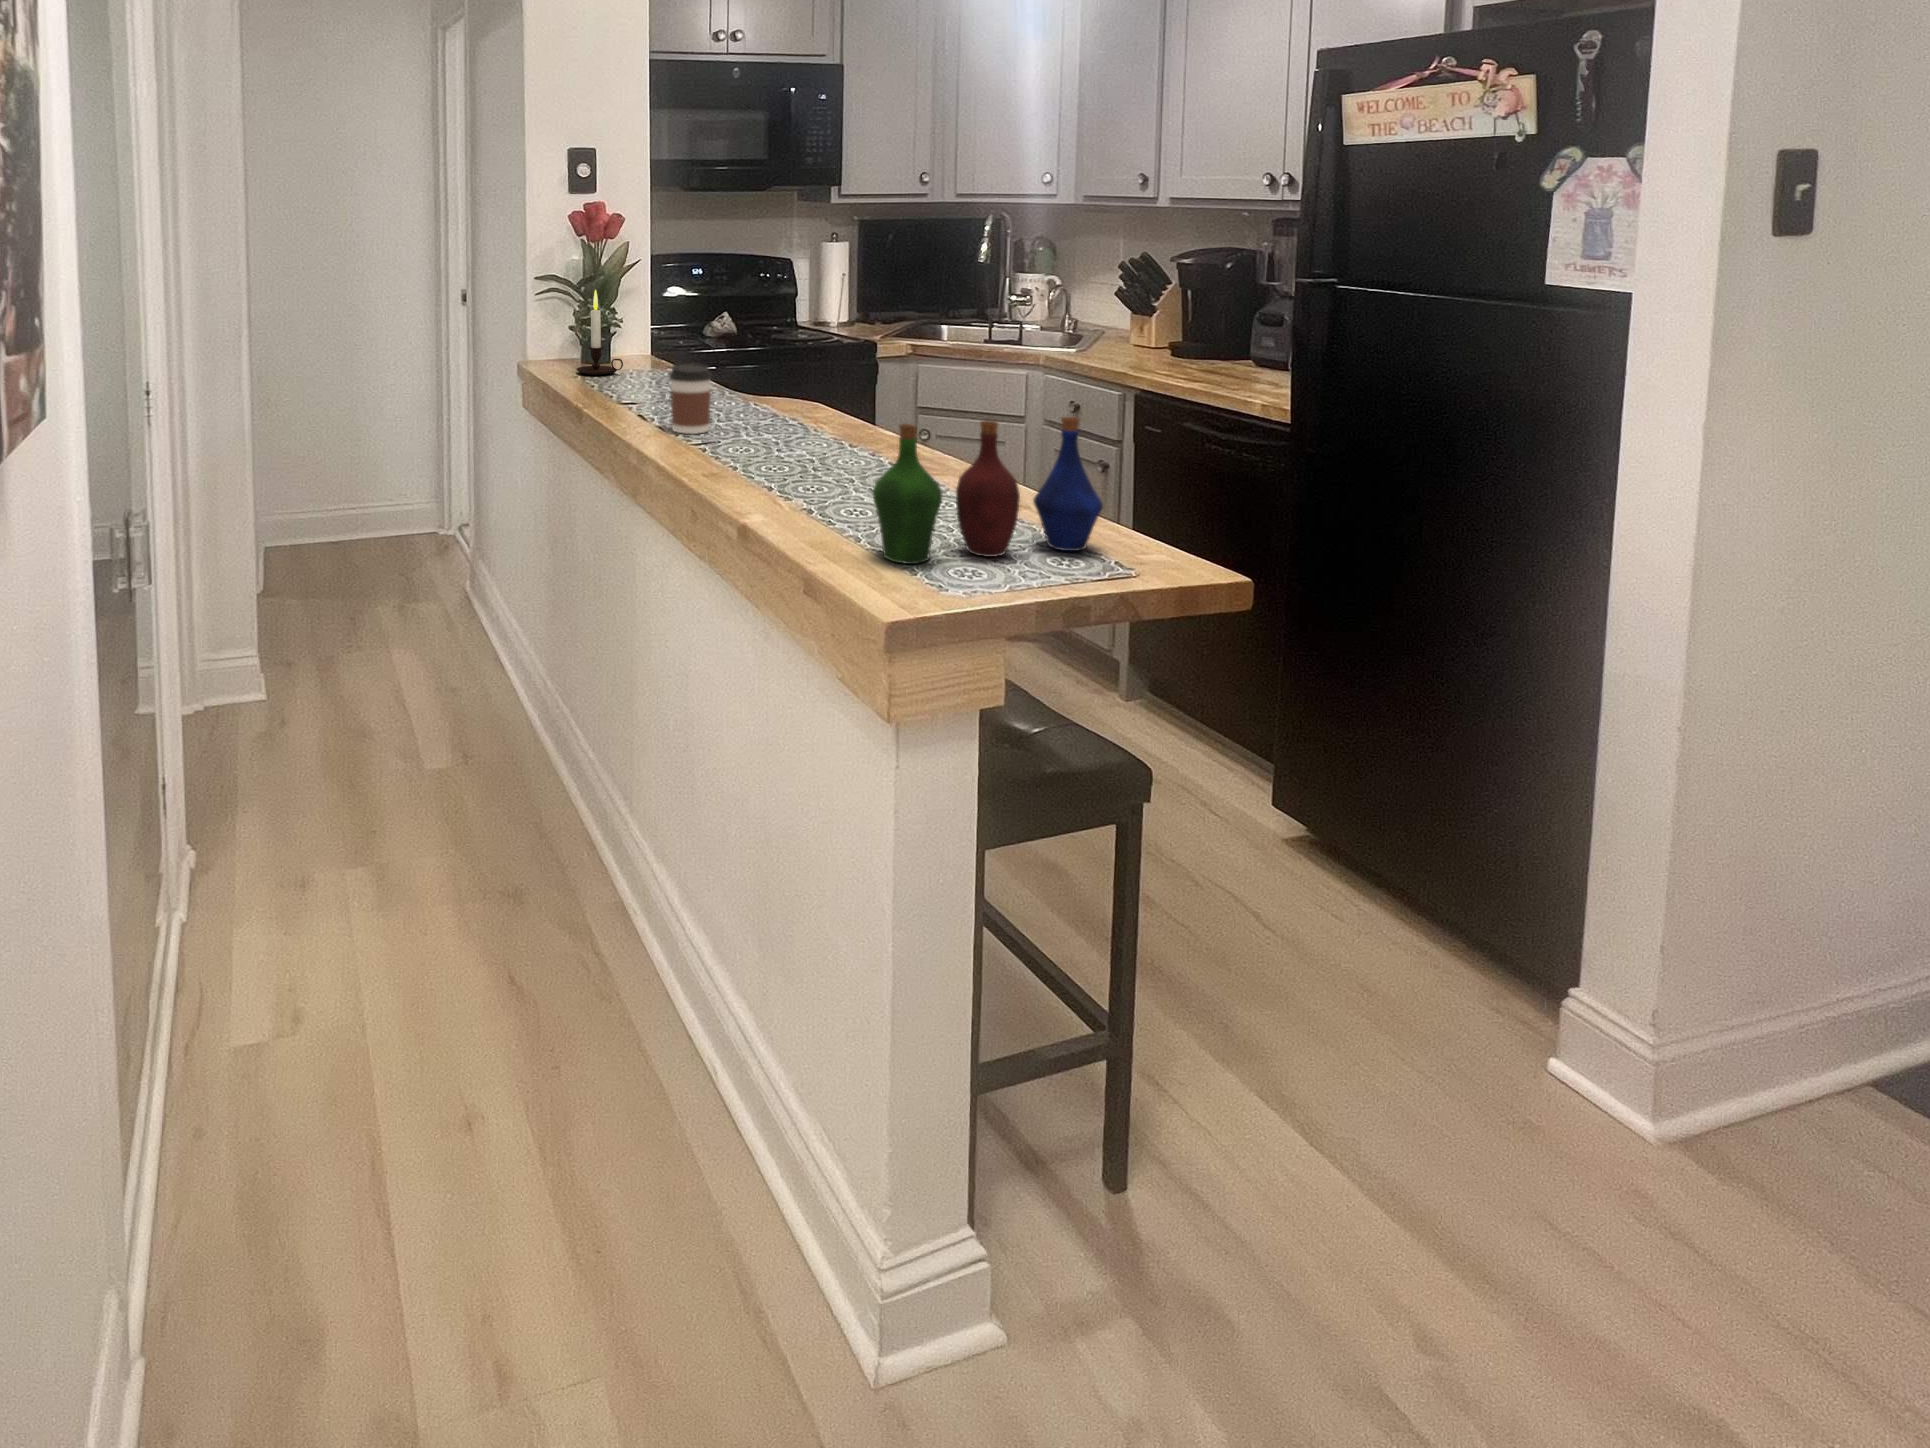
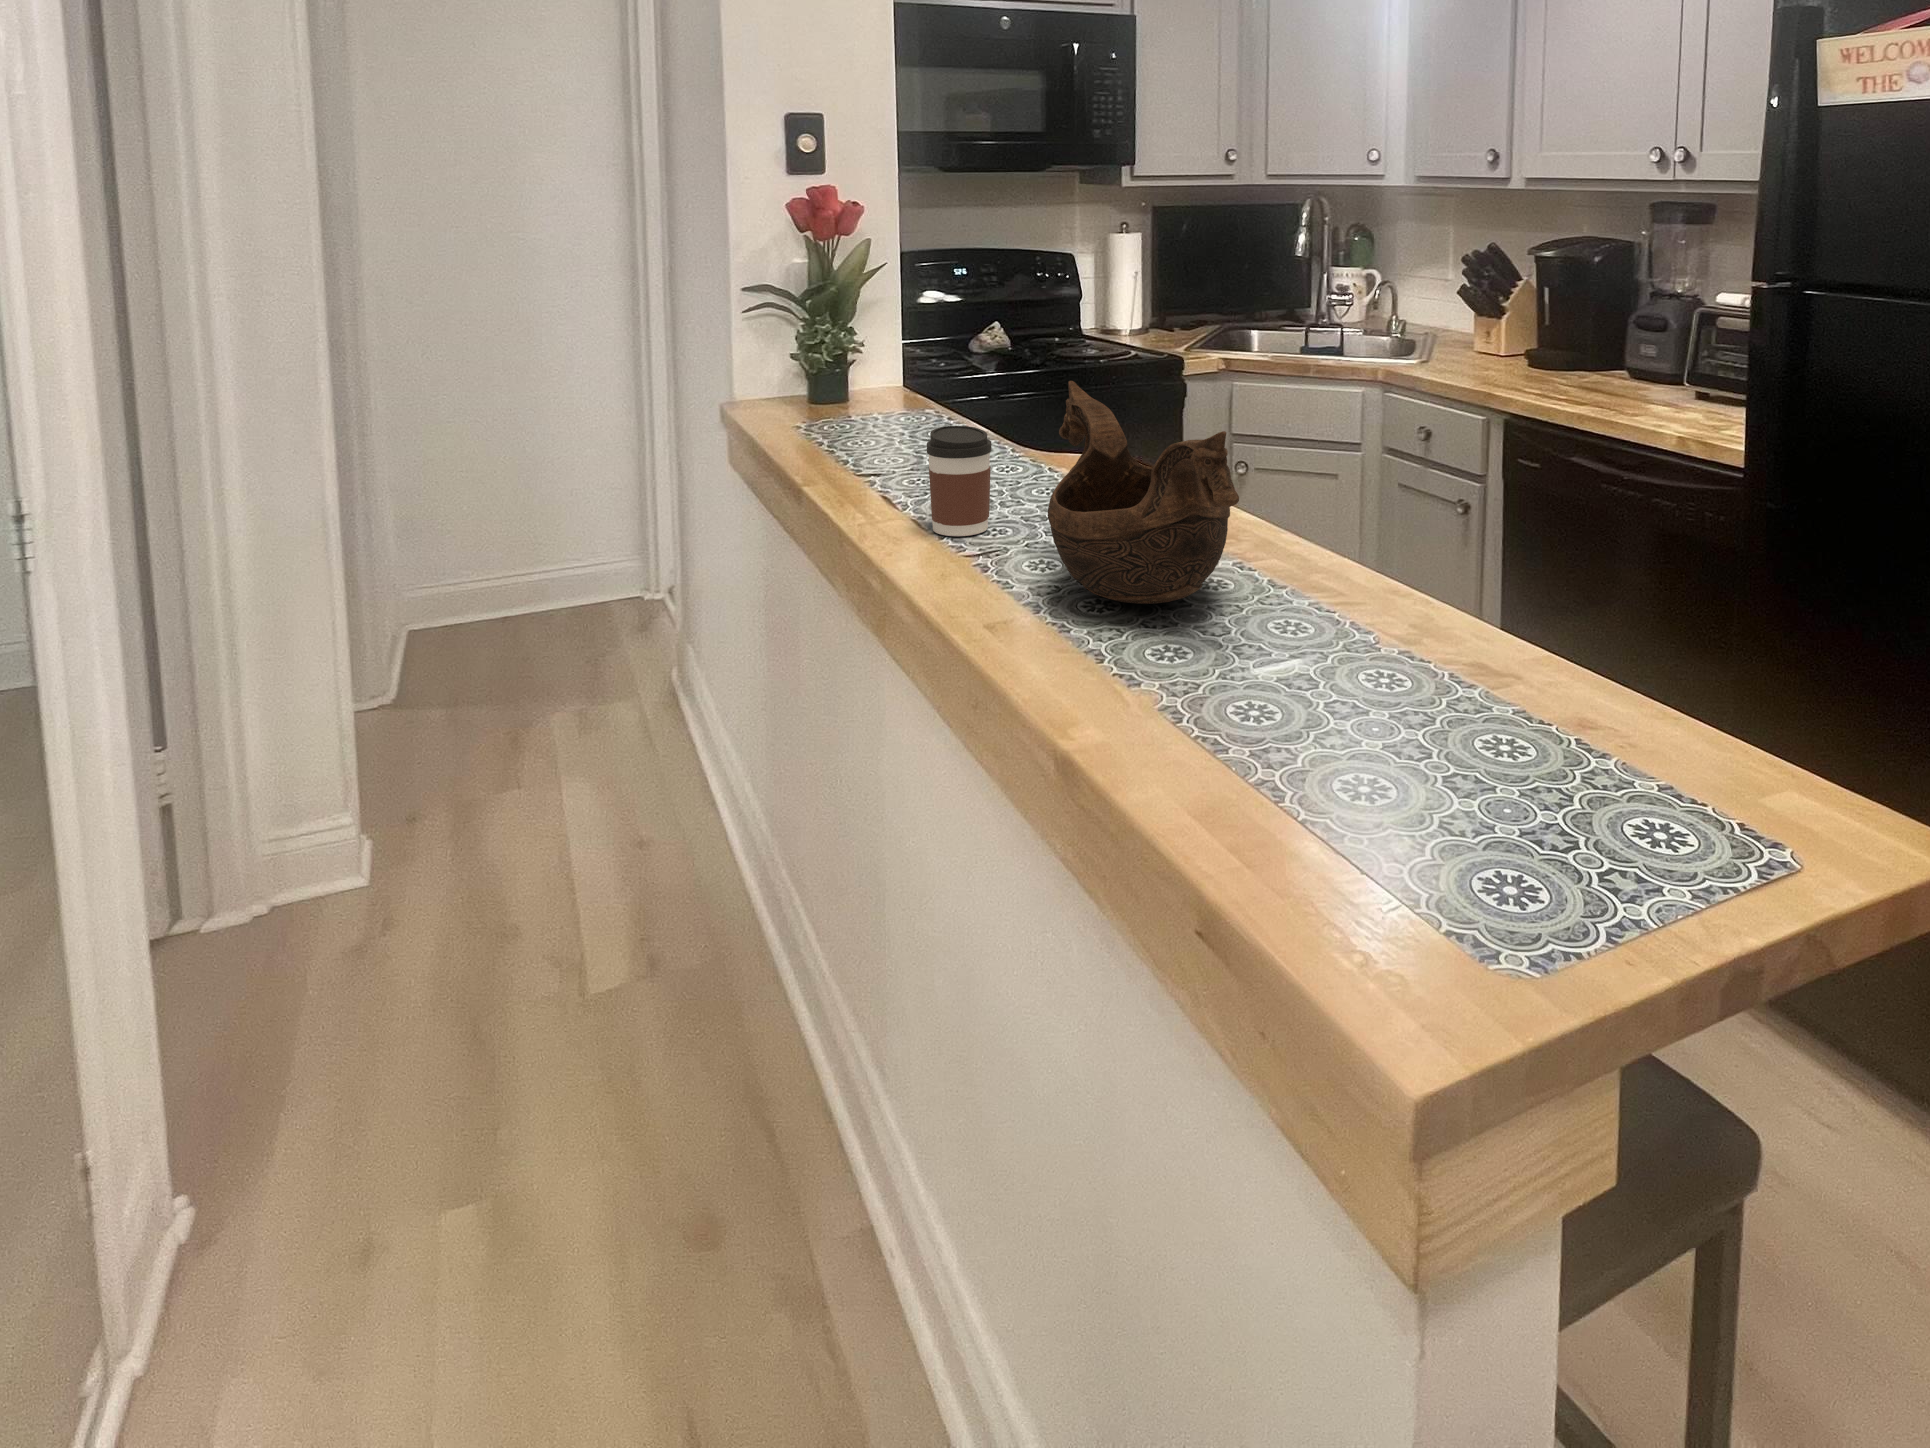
candle: present [577,290,623,375] -> none [798,306,863,424]
decorative bowl: none [744,331,860,465] -> present [1048,381,1239,604]
bottle: present [872,417,1103,564] -> none [1321,564,1716,881]

